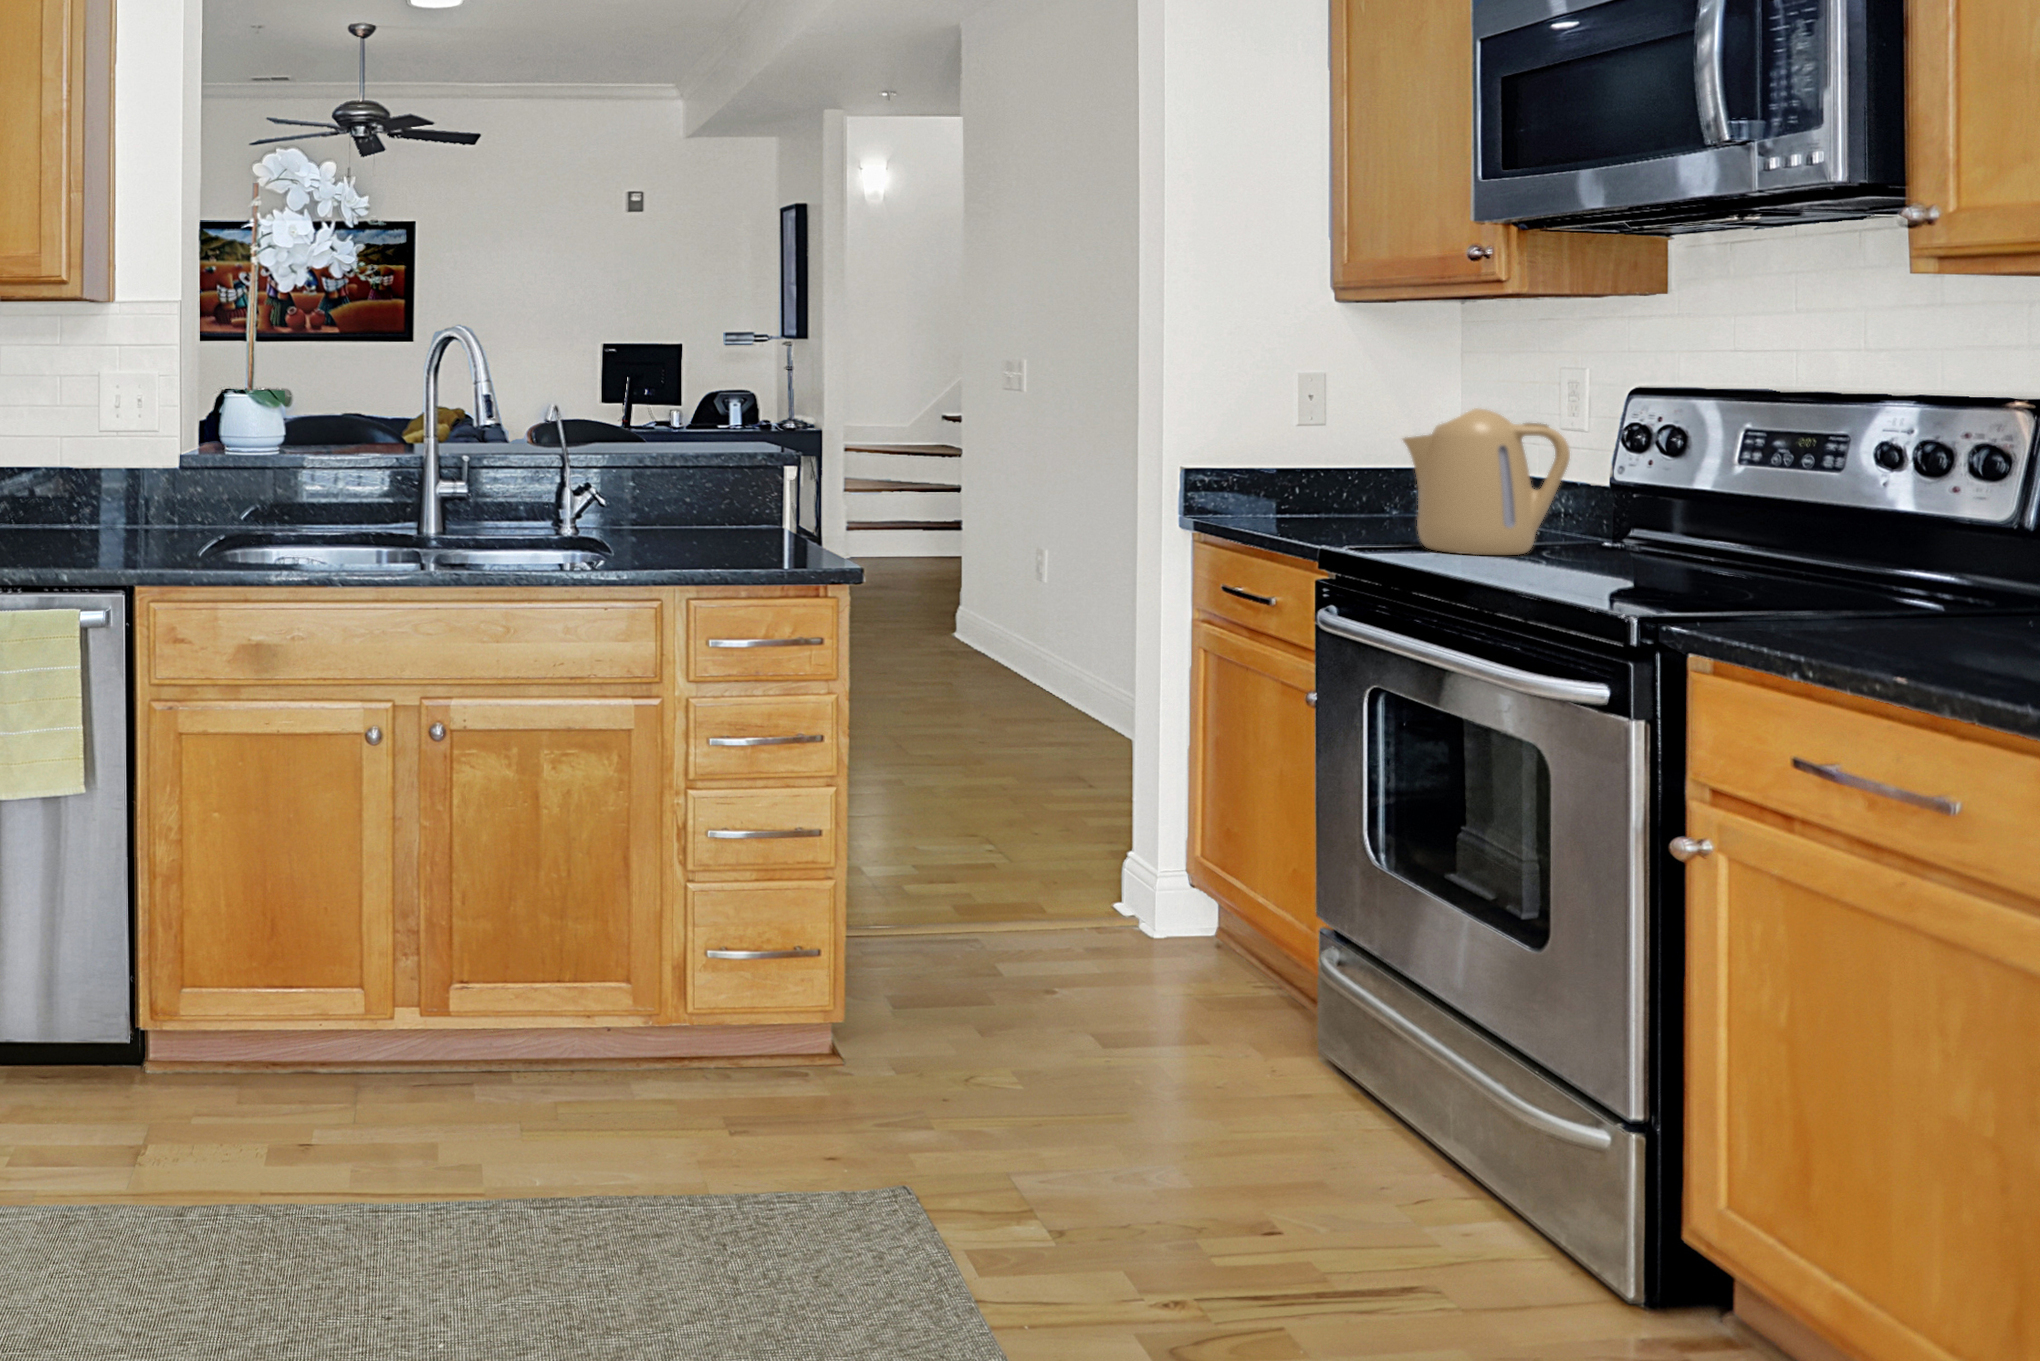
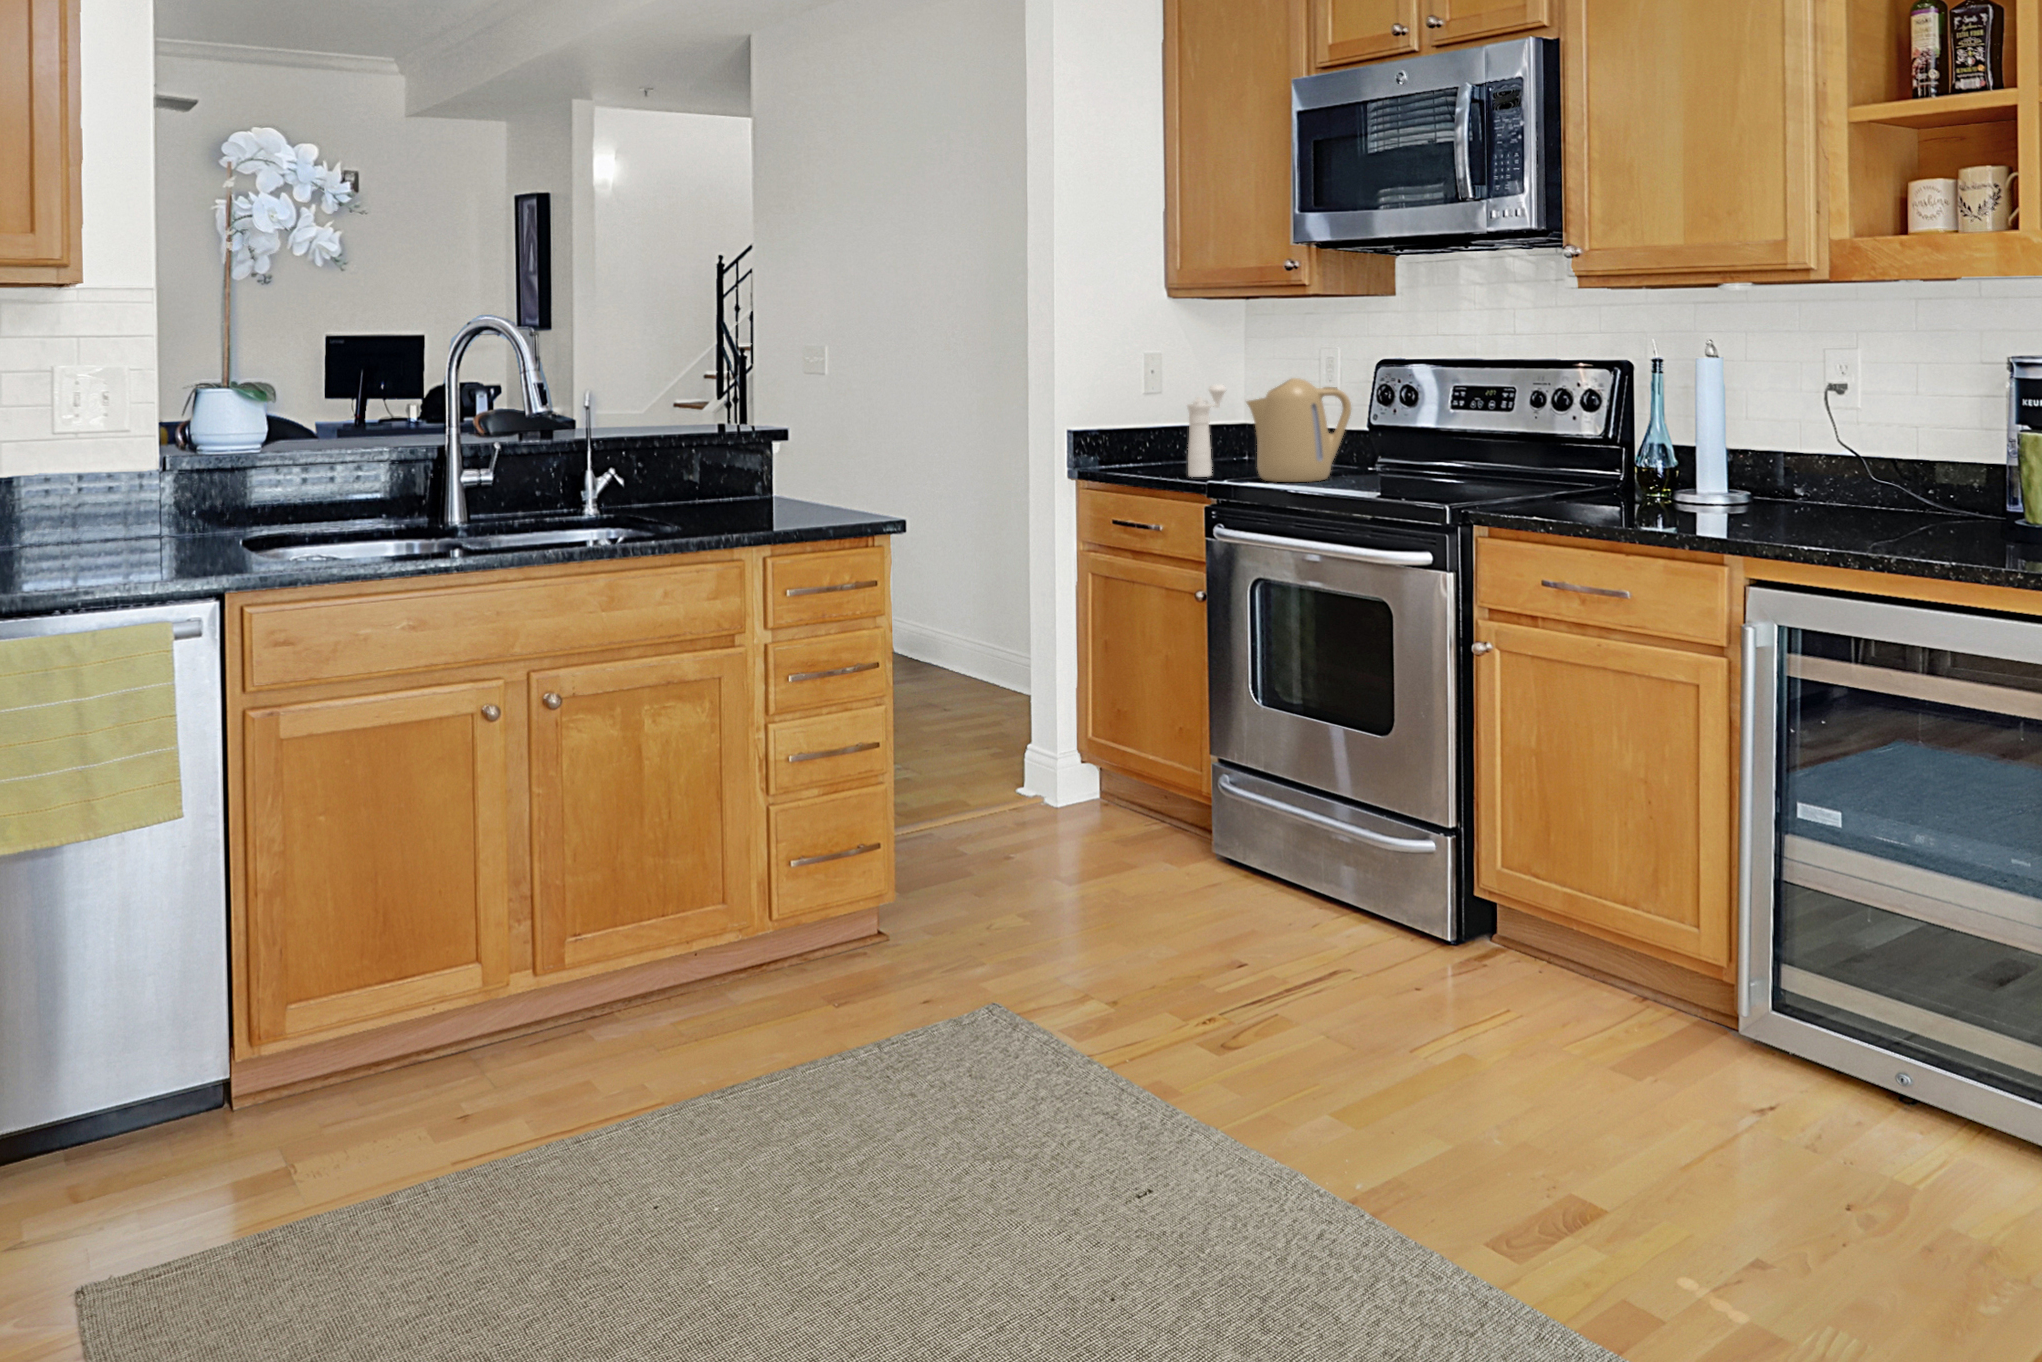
pepper mill: none [1332,414,1401,536] -> present [1187,385,1226,477]

